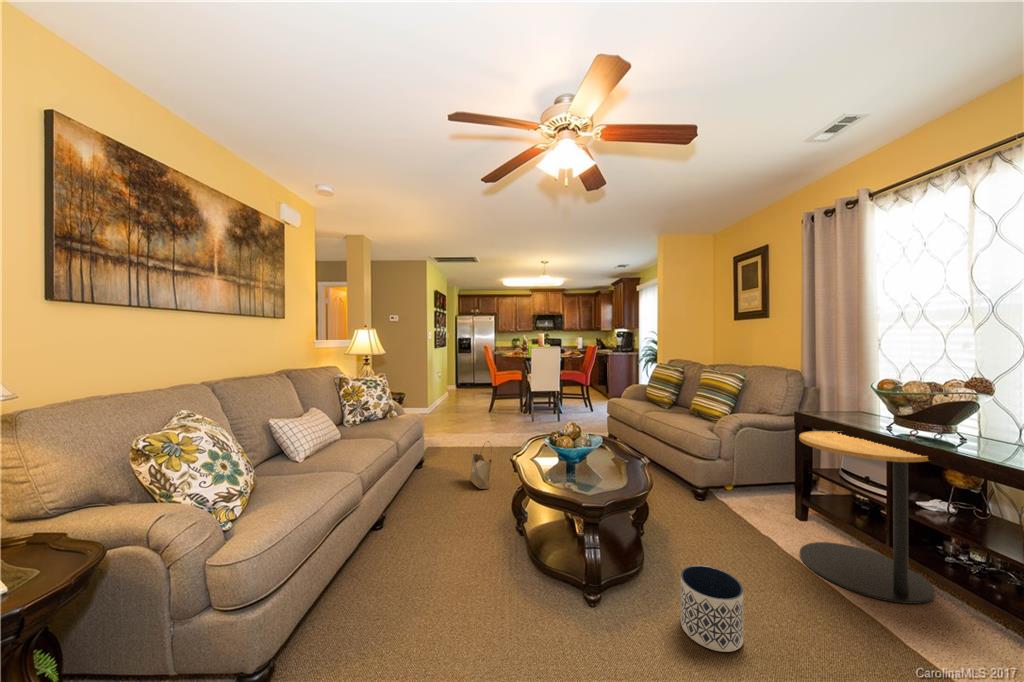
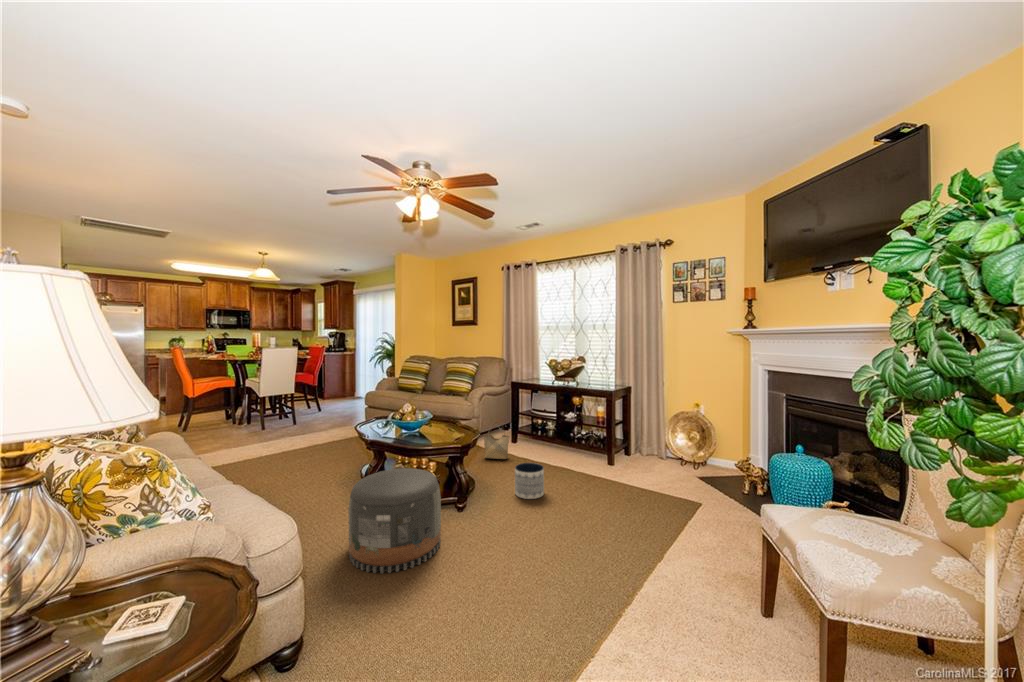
side table: present [799,431,934,604] -> none [528,387,577,461]
woven basket: present [469,441,492,489] -> present [484,425,509,459]
pouf: none [393,499,507,647] -> present [348,468,441,573]

